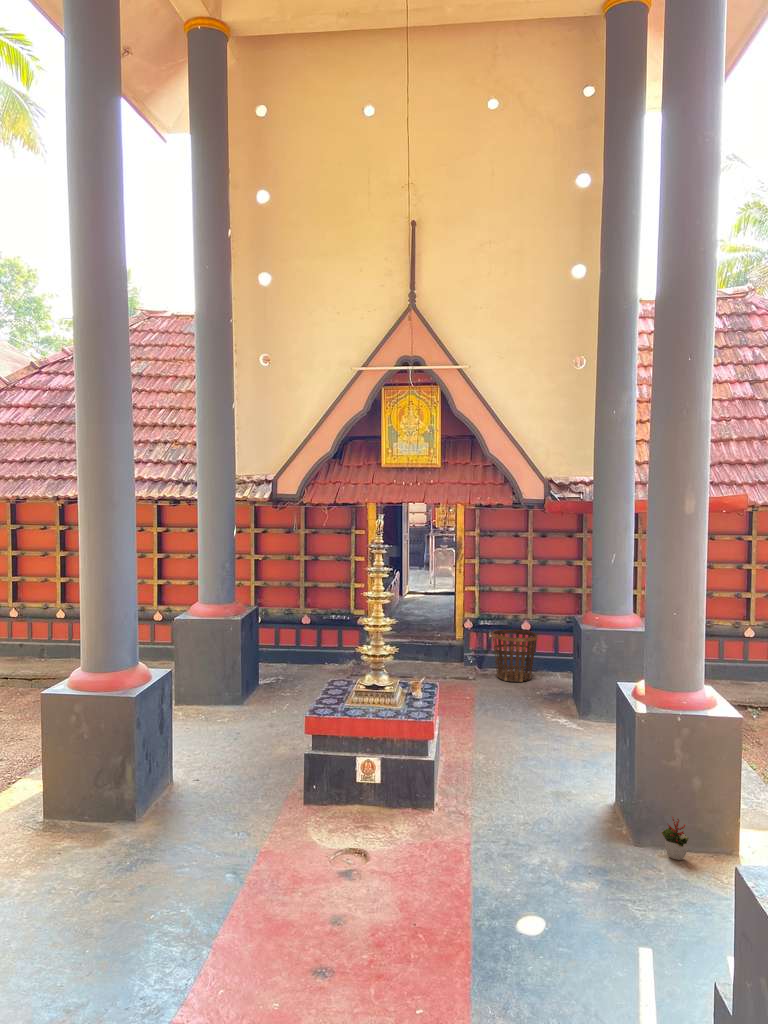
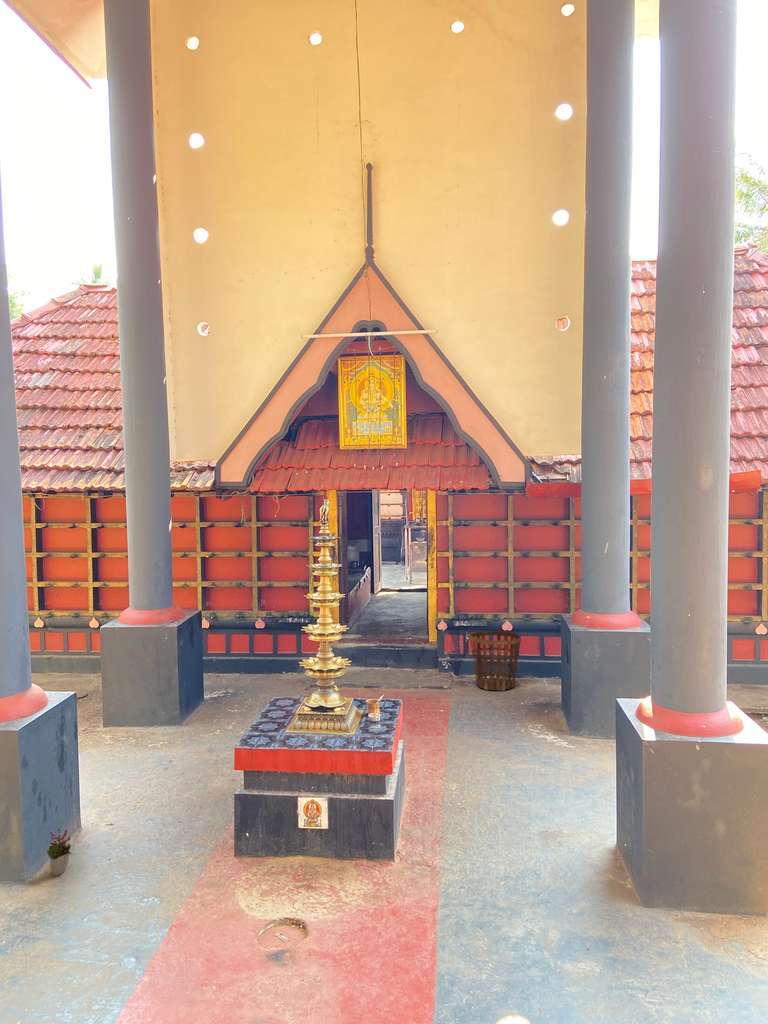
decorative plant: present [662,817,688,860] -> present [47,829,71,876]

